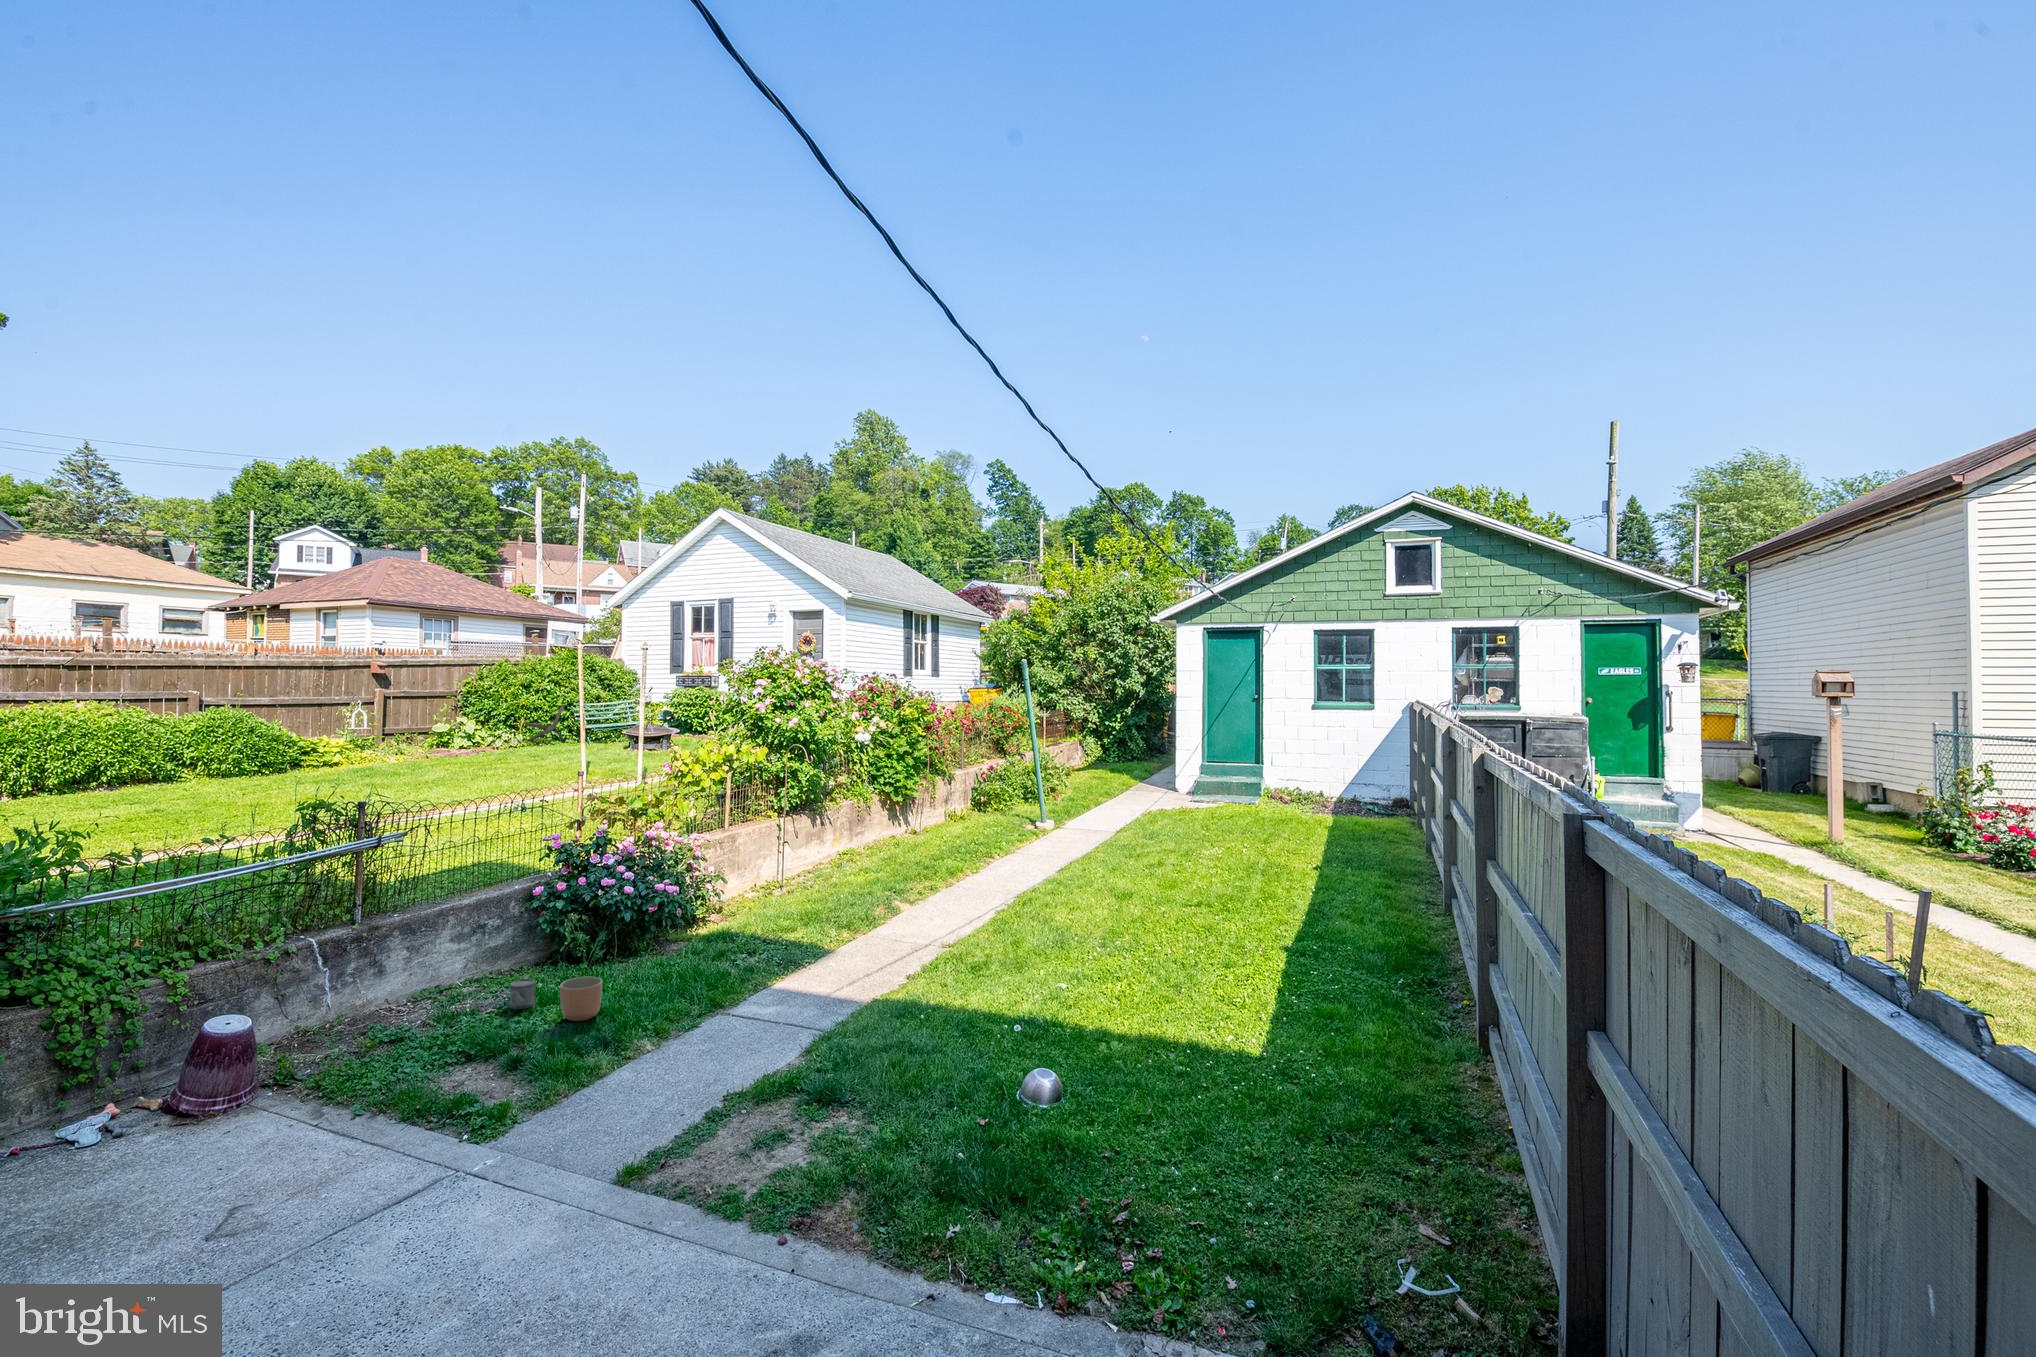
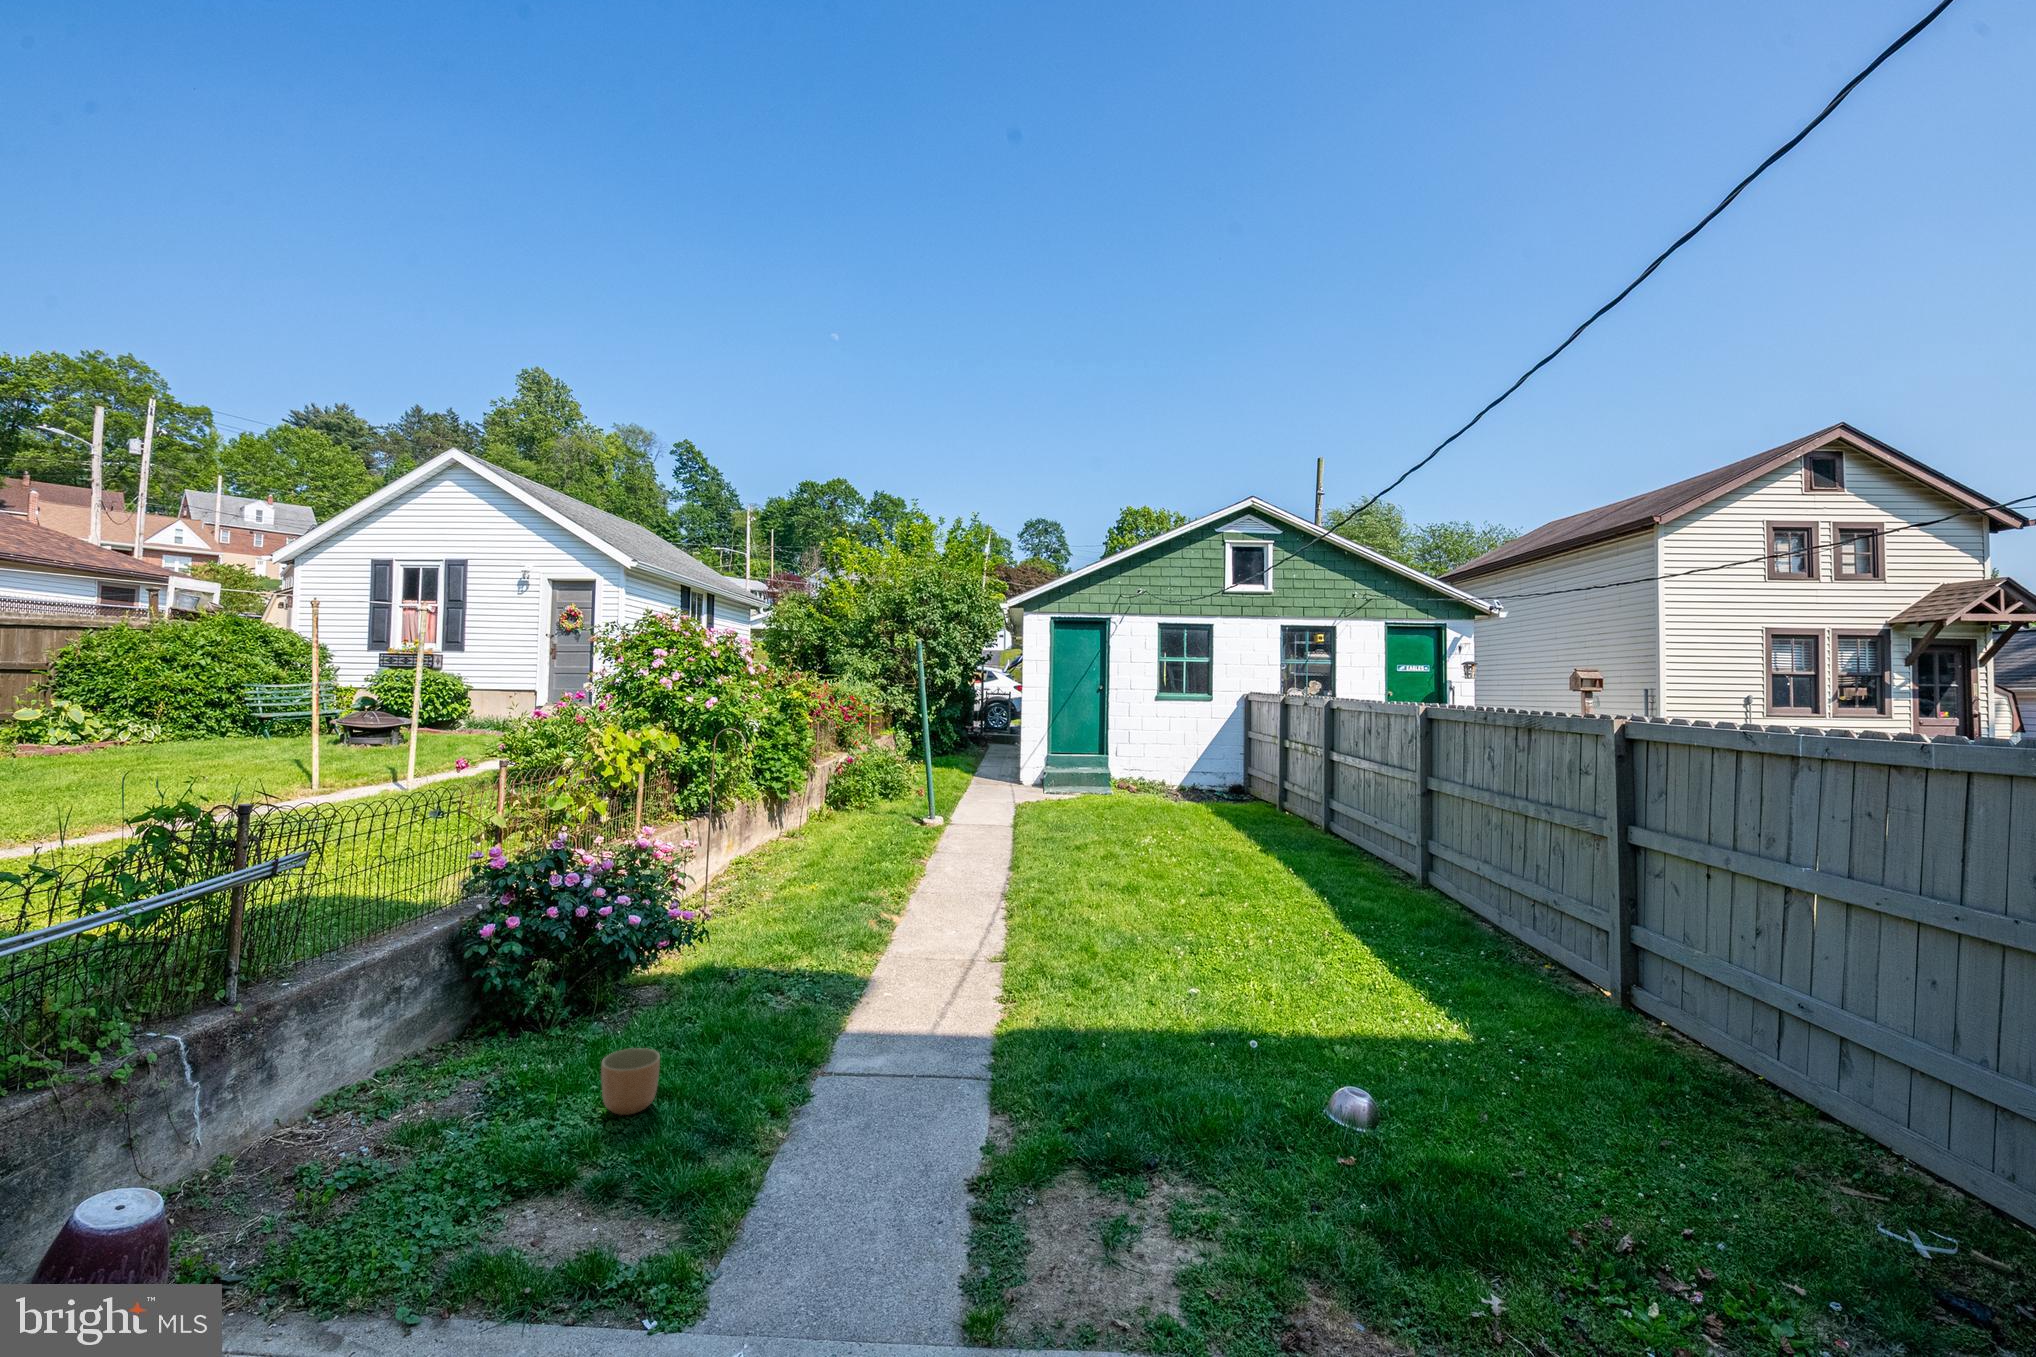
lounge chair: present [525,705,564,741] -> none [161,684,226,733]
watering can: present [509,975,536,1009] -> none [499,1055,539,1107]

